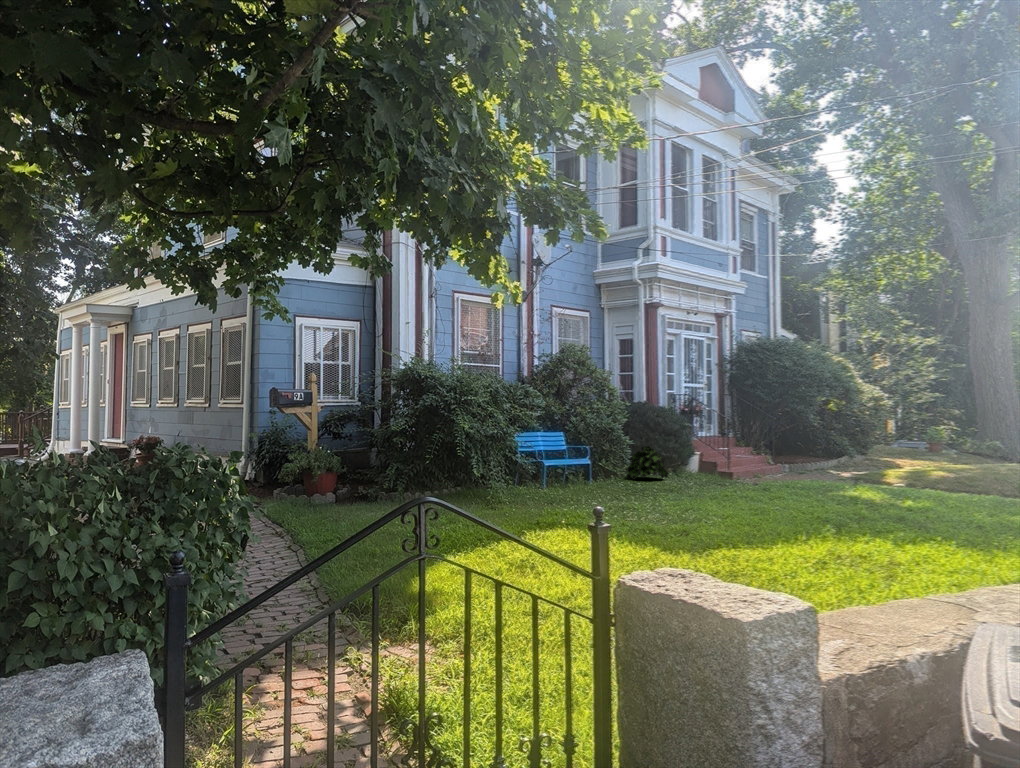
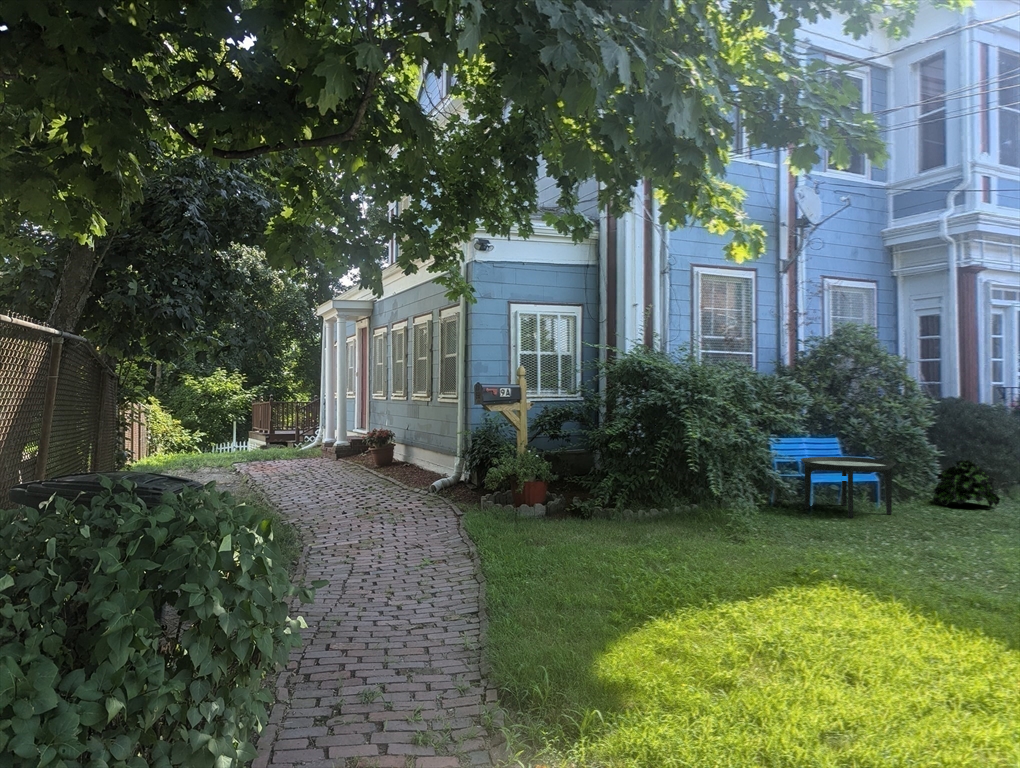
round table: none [537,446,602,490] -> present [801,457,896,518]

